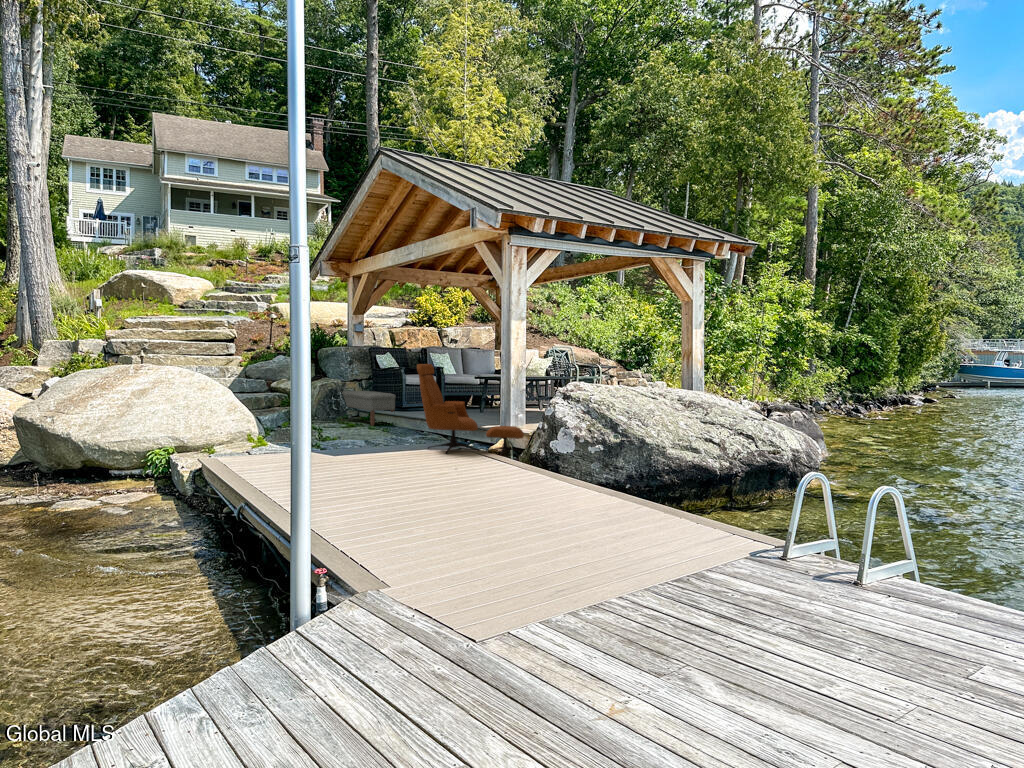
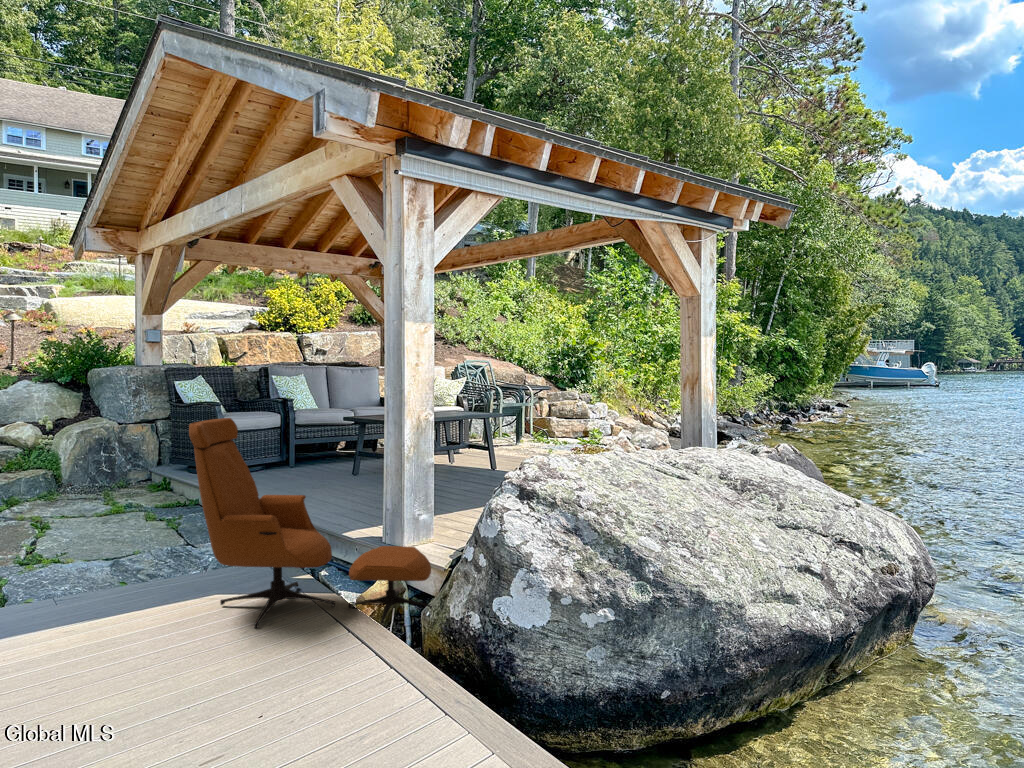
bench: present [341,391,396,426] -> none [114,437,207,505]

